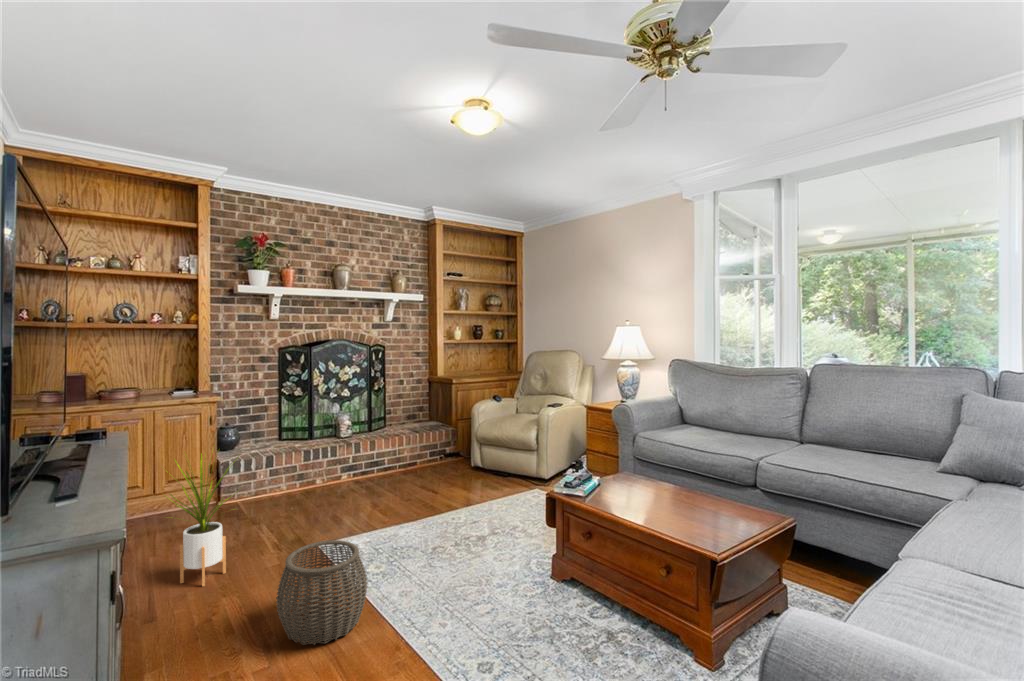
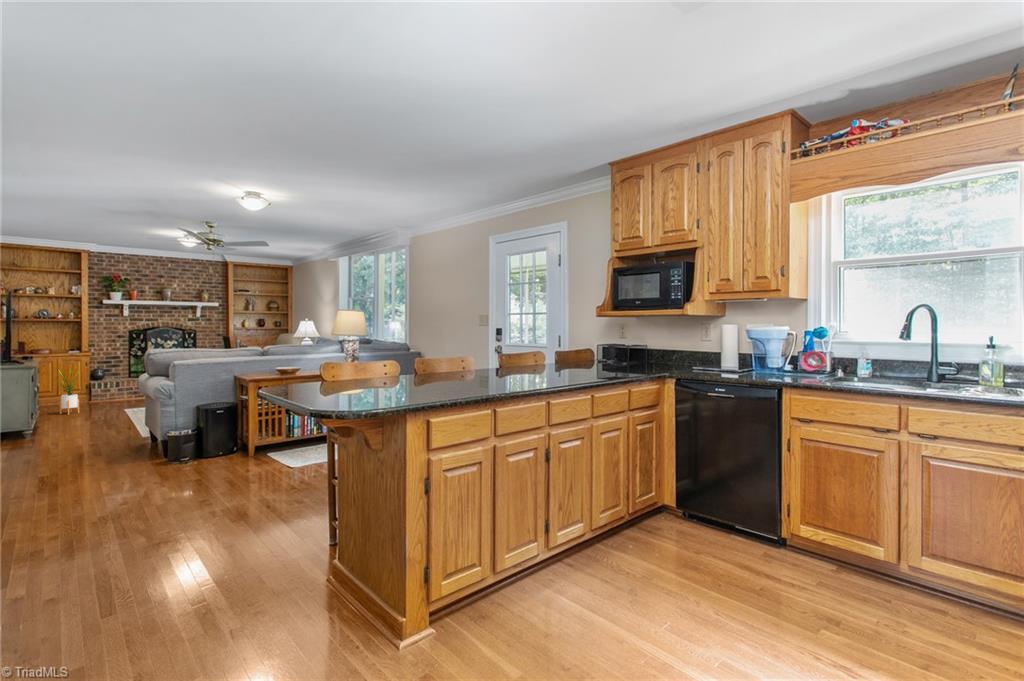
woven basket: present [276,540,368,645] -> none [87,394,123,421]

